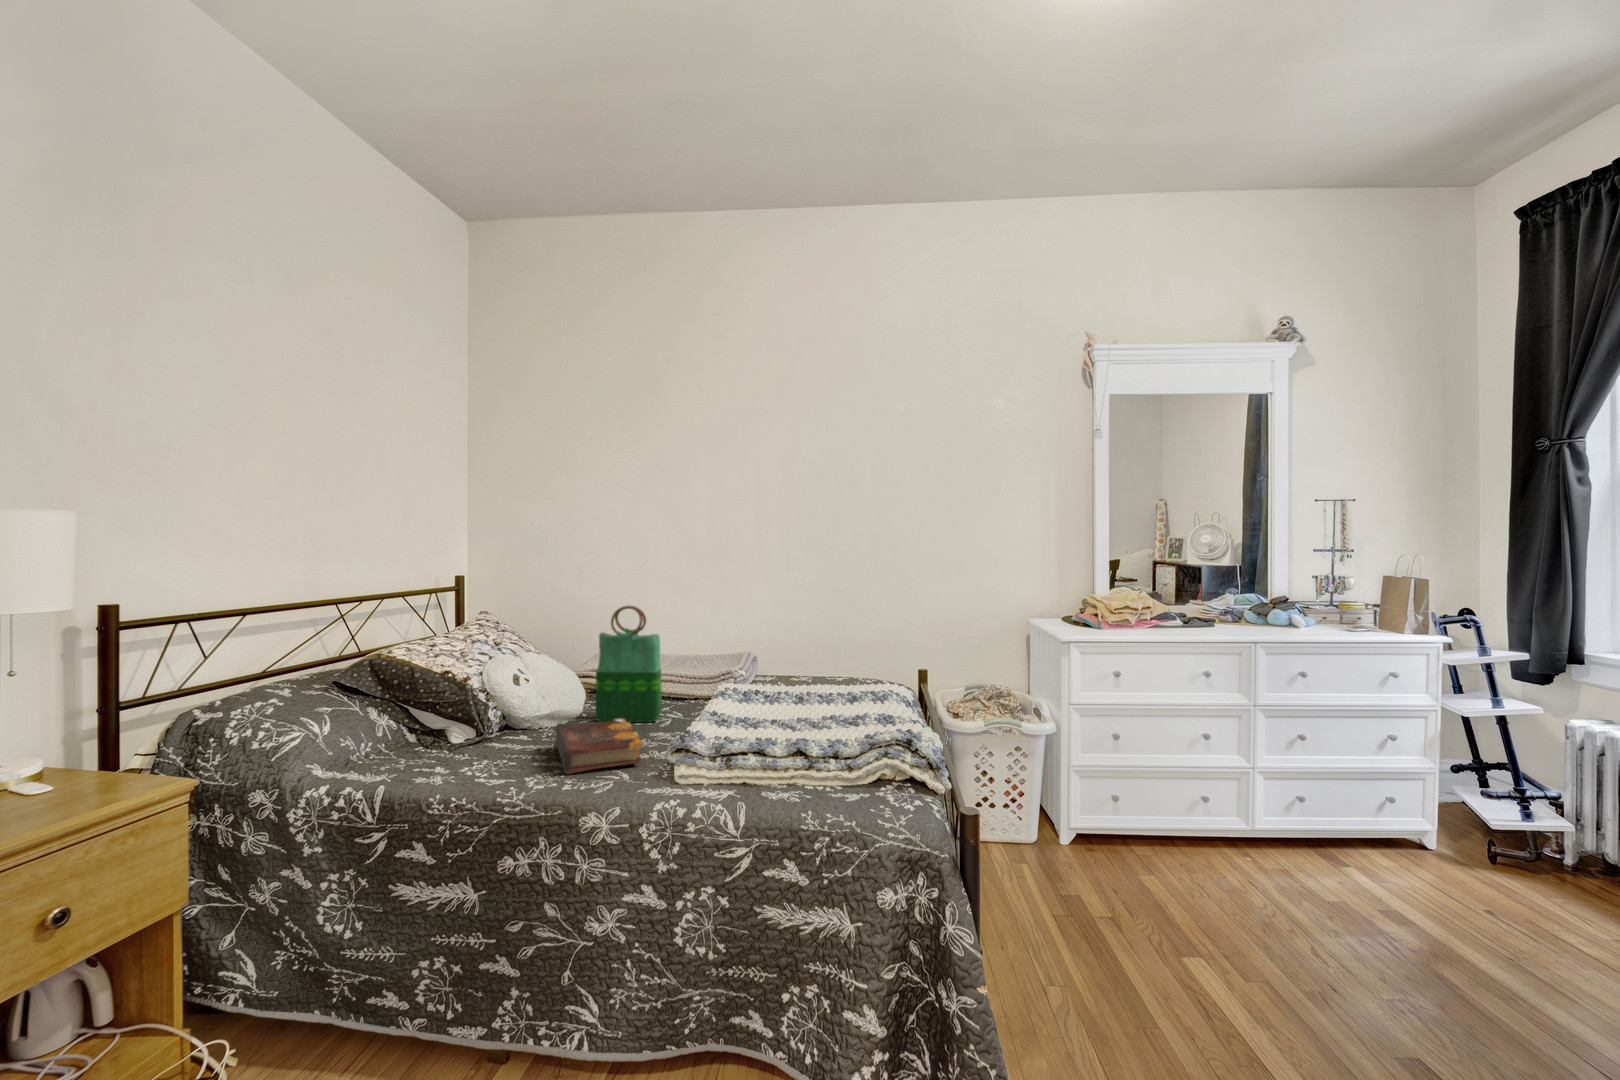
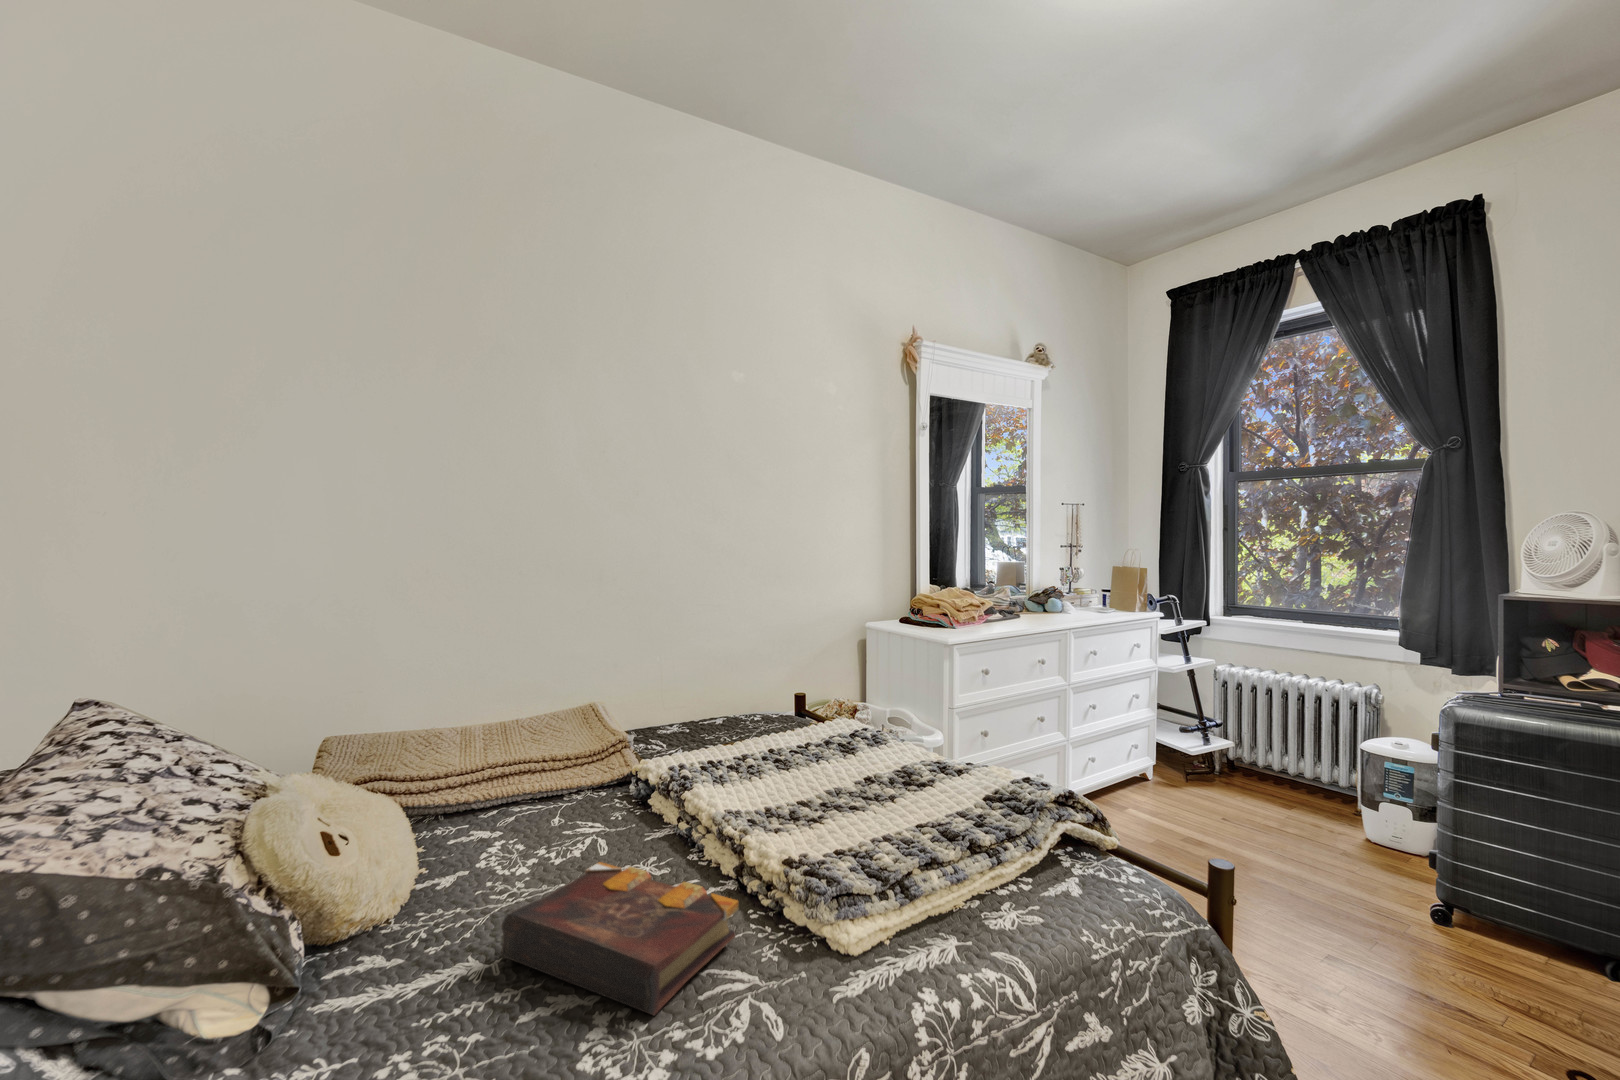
tote bag: present [595,606,662,722] -> none [457,653,581,877]

